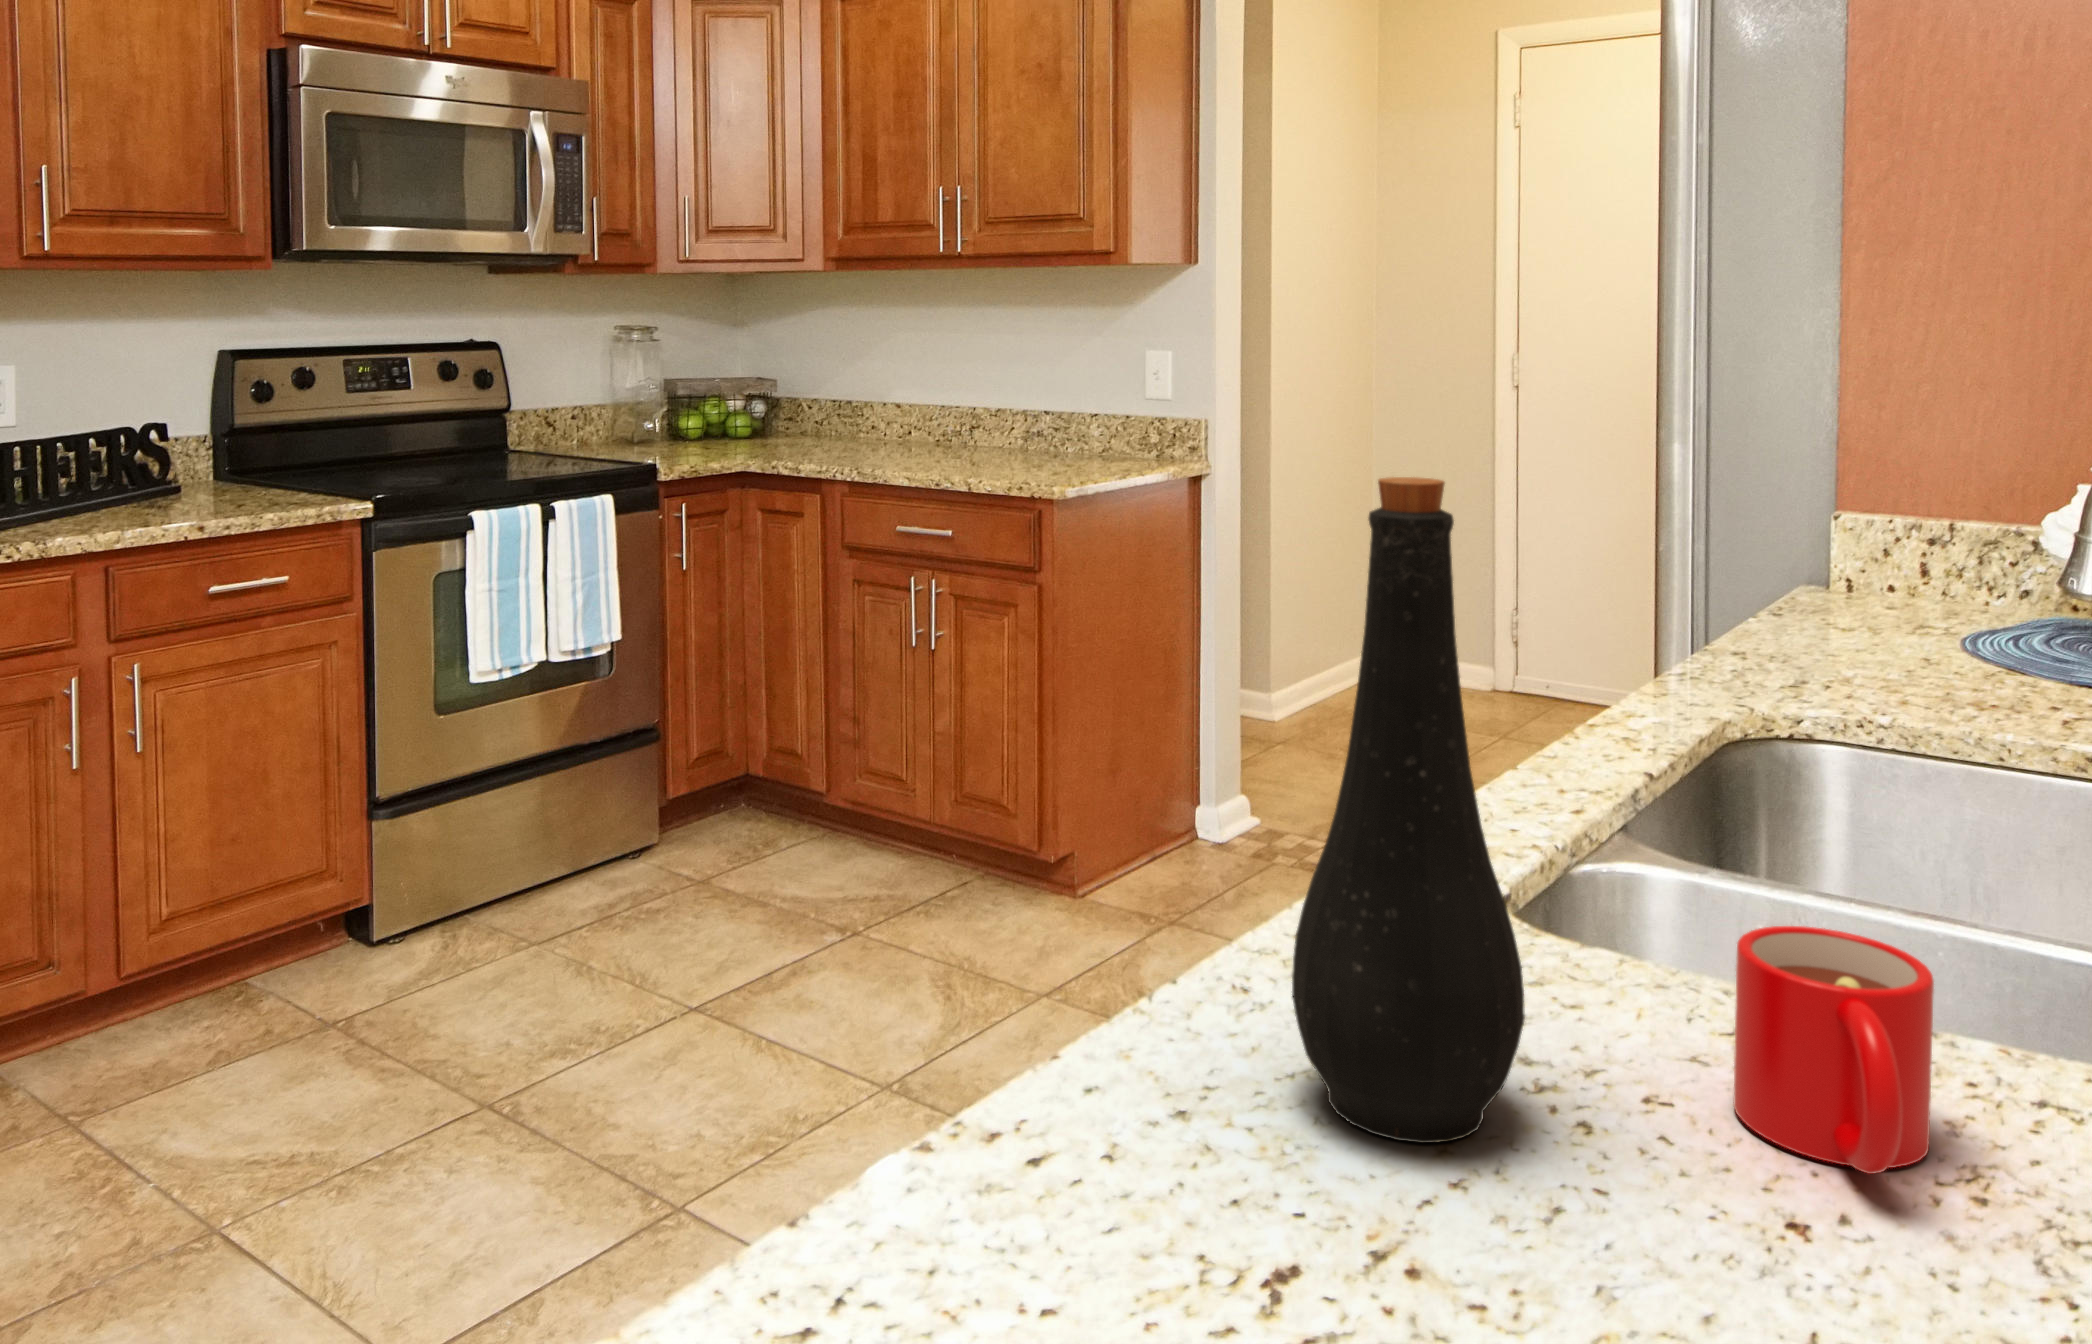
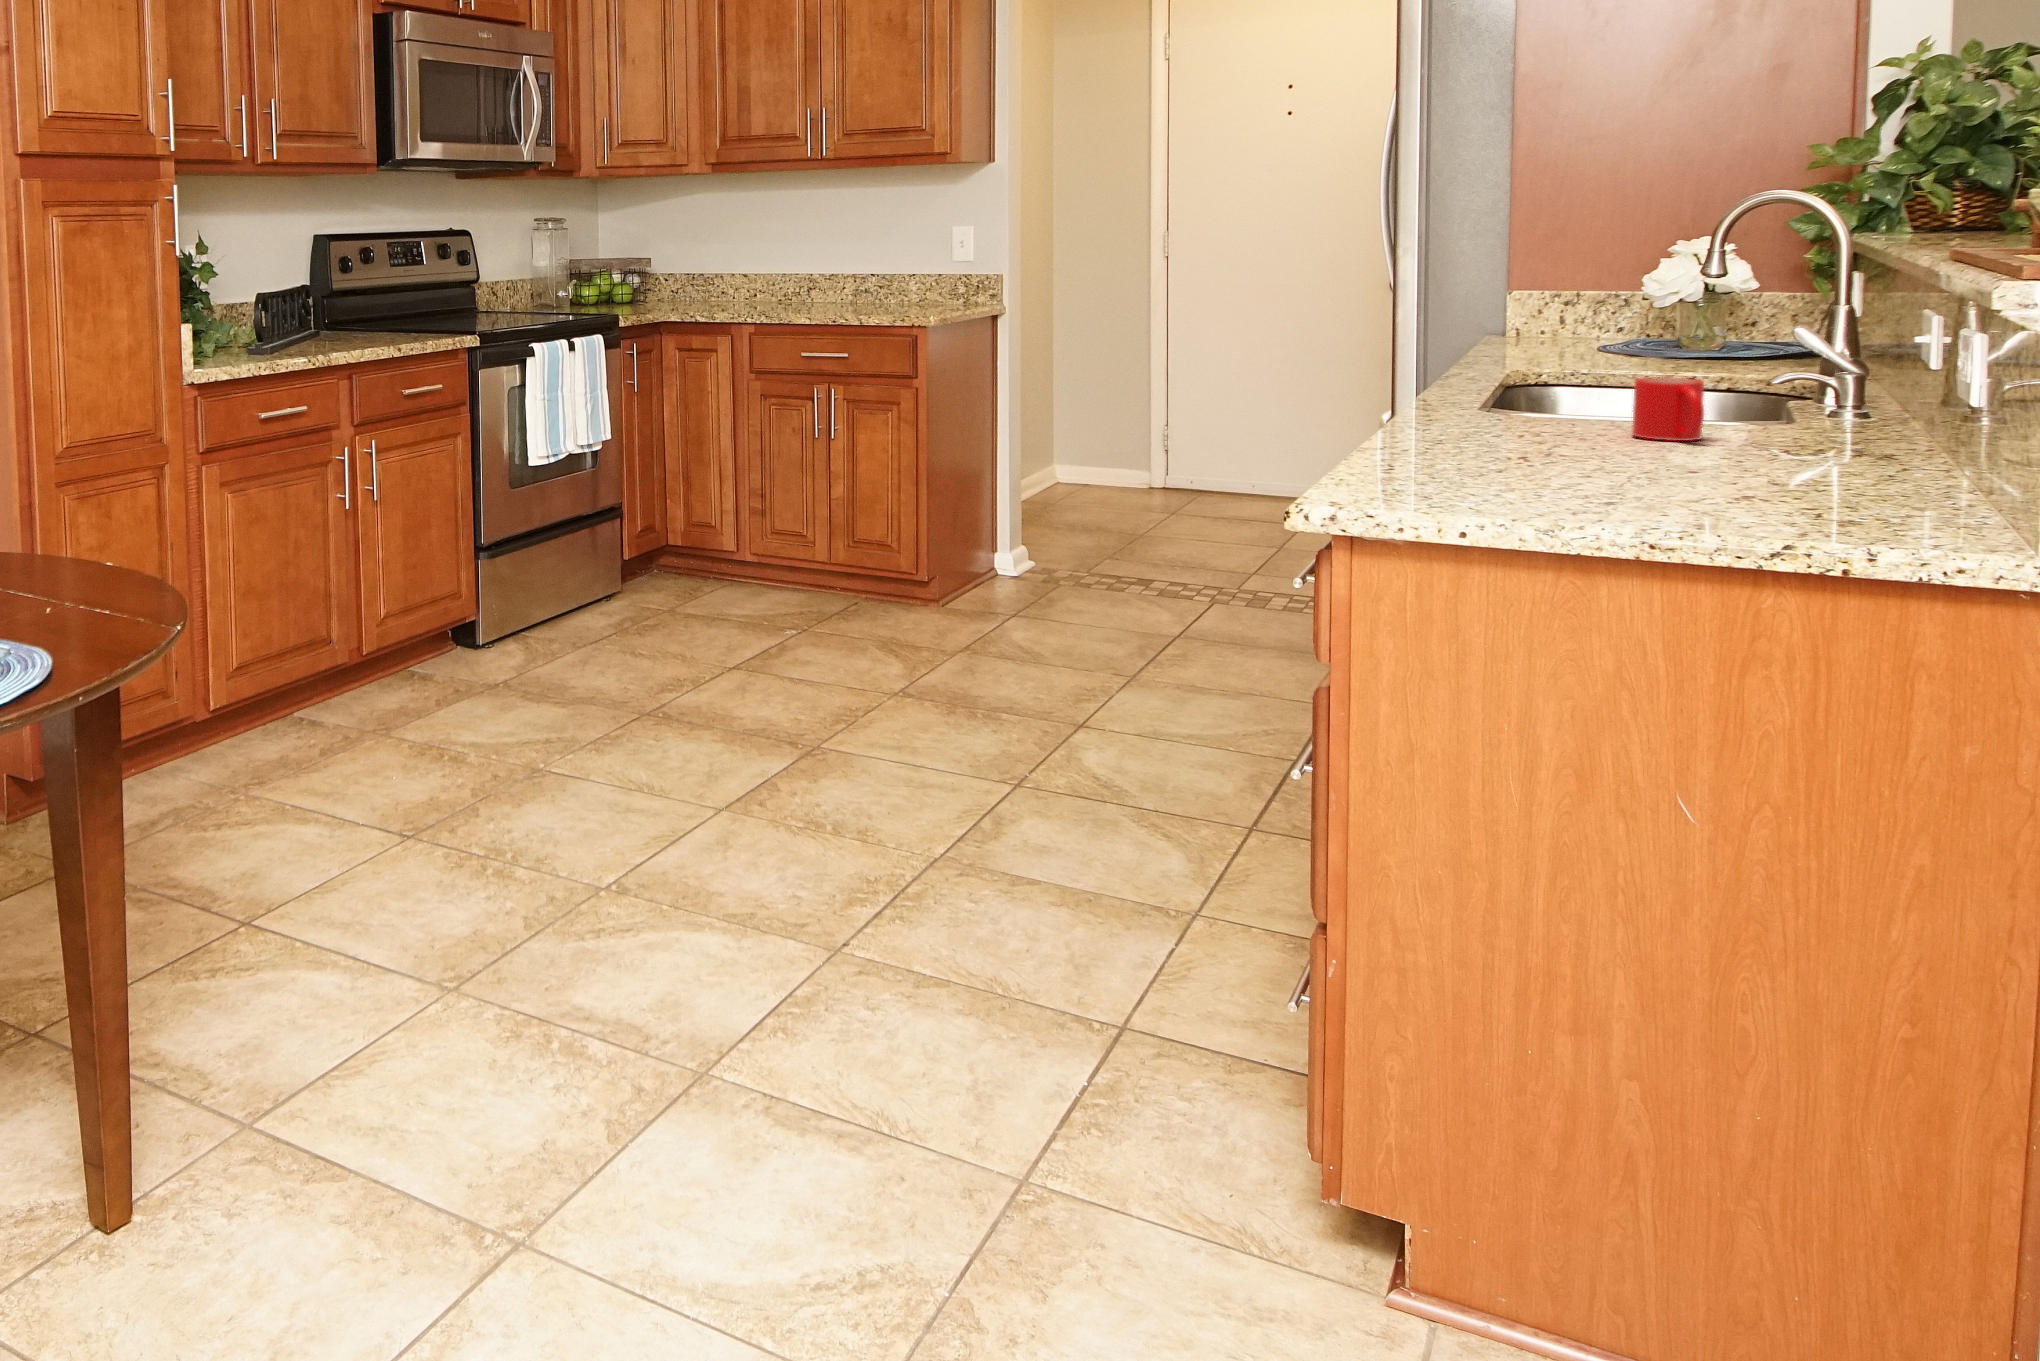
bottle: present [1292,477,1525,1143] -> none [1486,223,1576,444]

